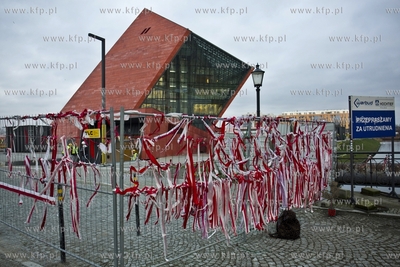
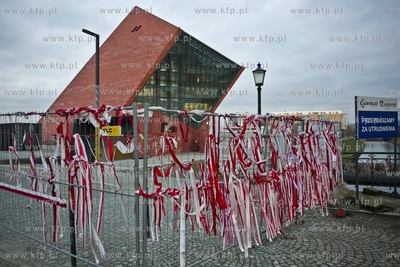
backpack: present [269,207,301,239] -> none [283,207,317,241]

